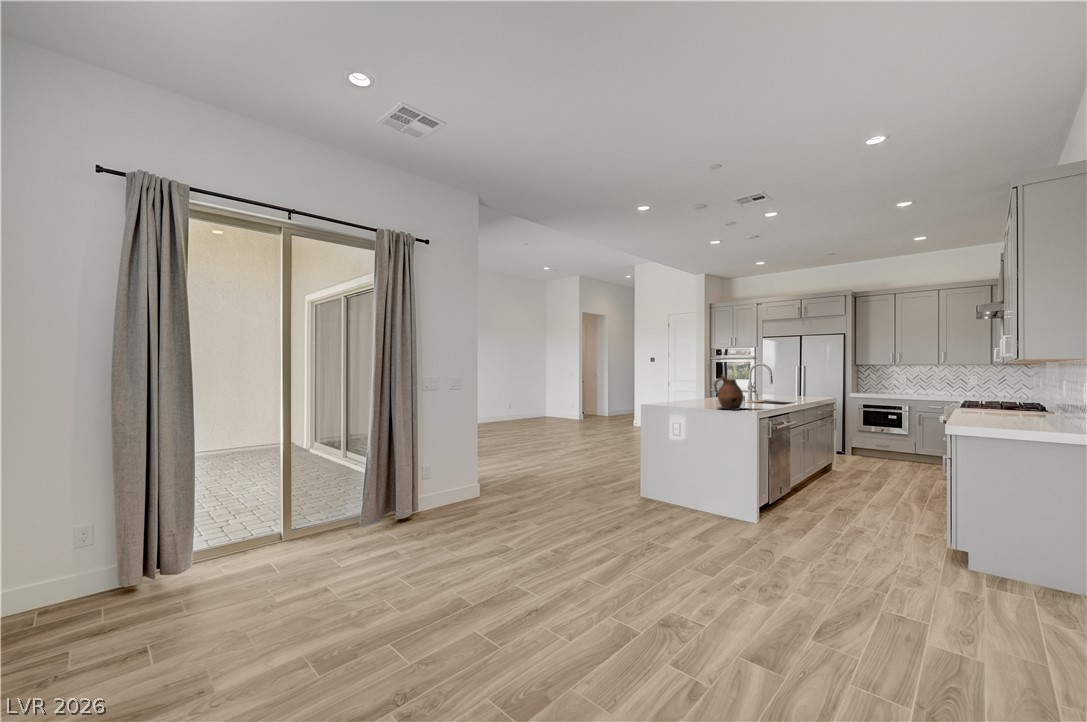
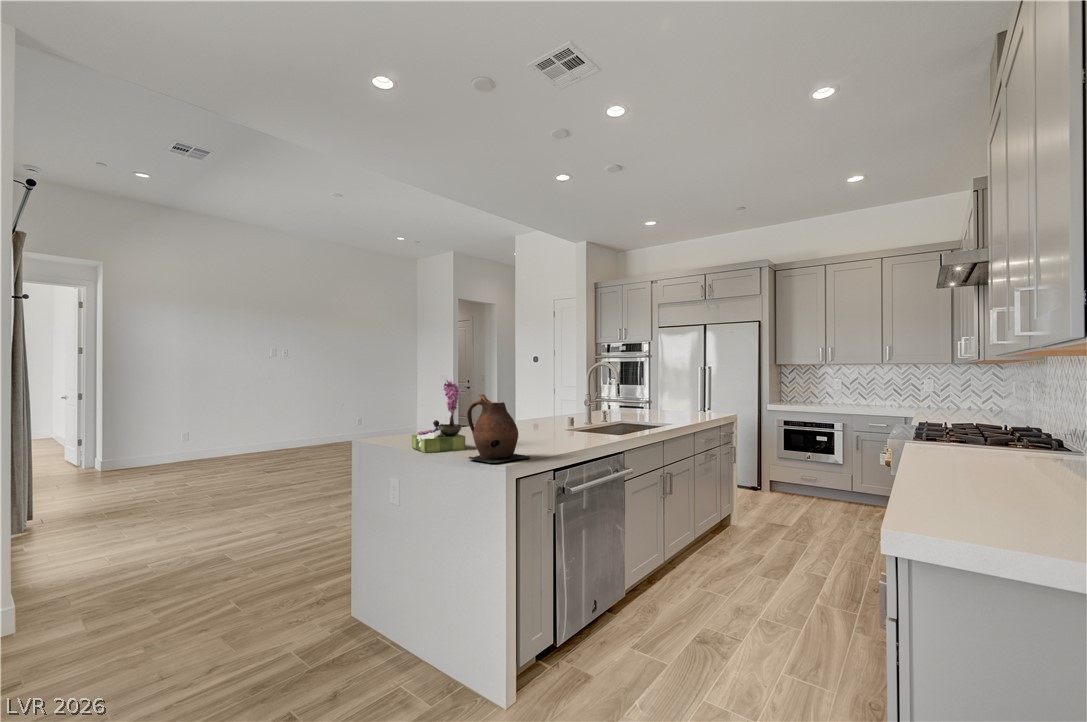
flower arrangement: none [664,368,698,407] -> present [412,380,465,453]

